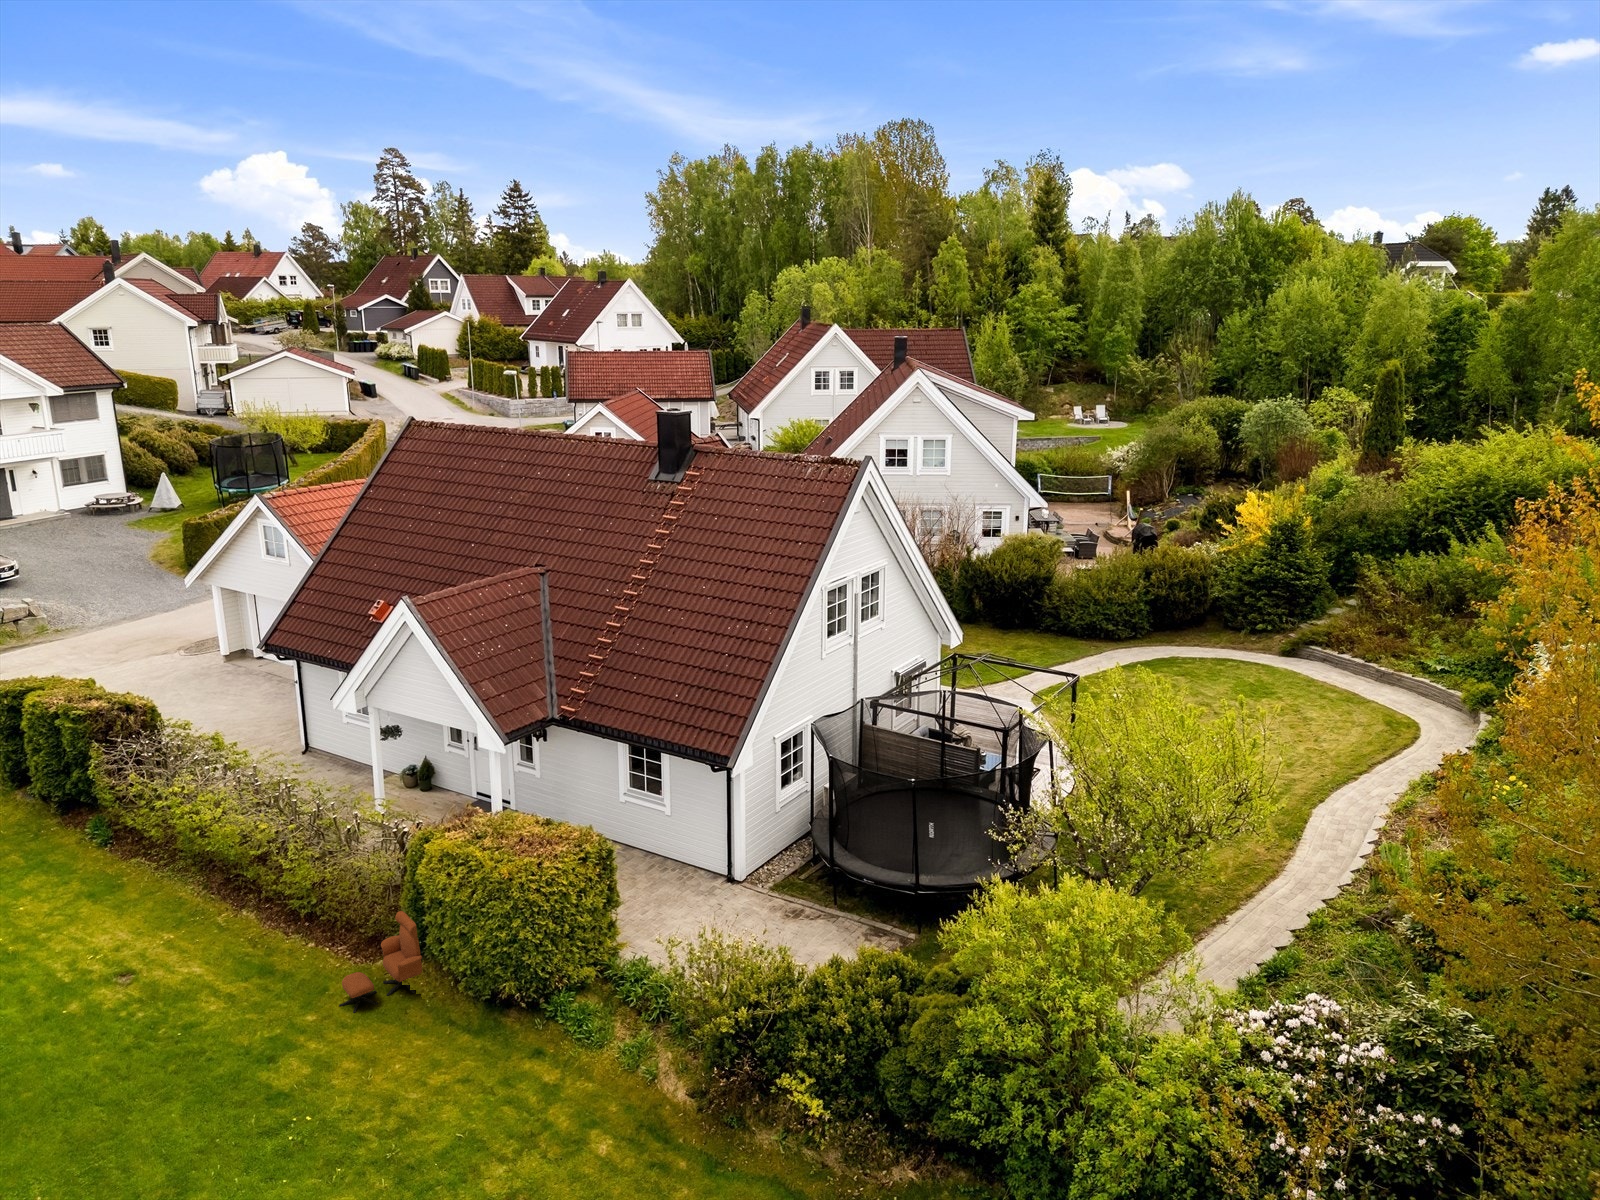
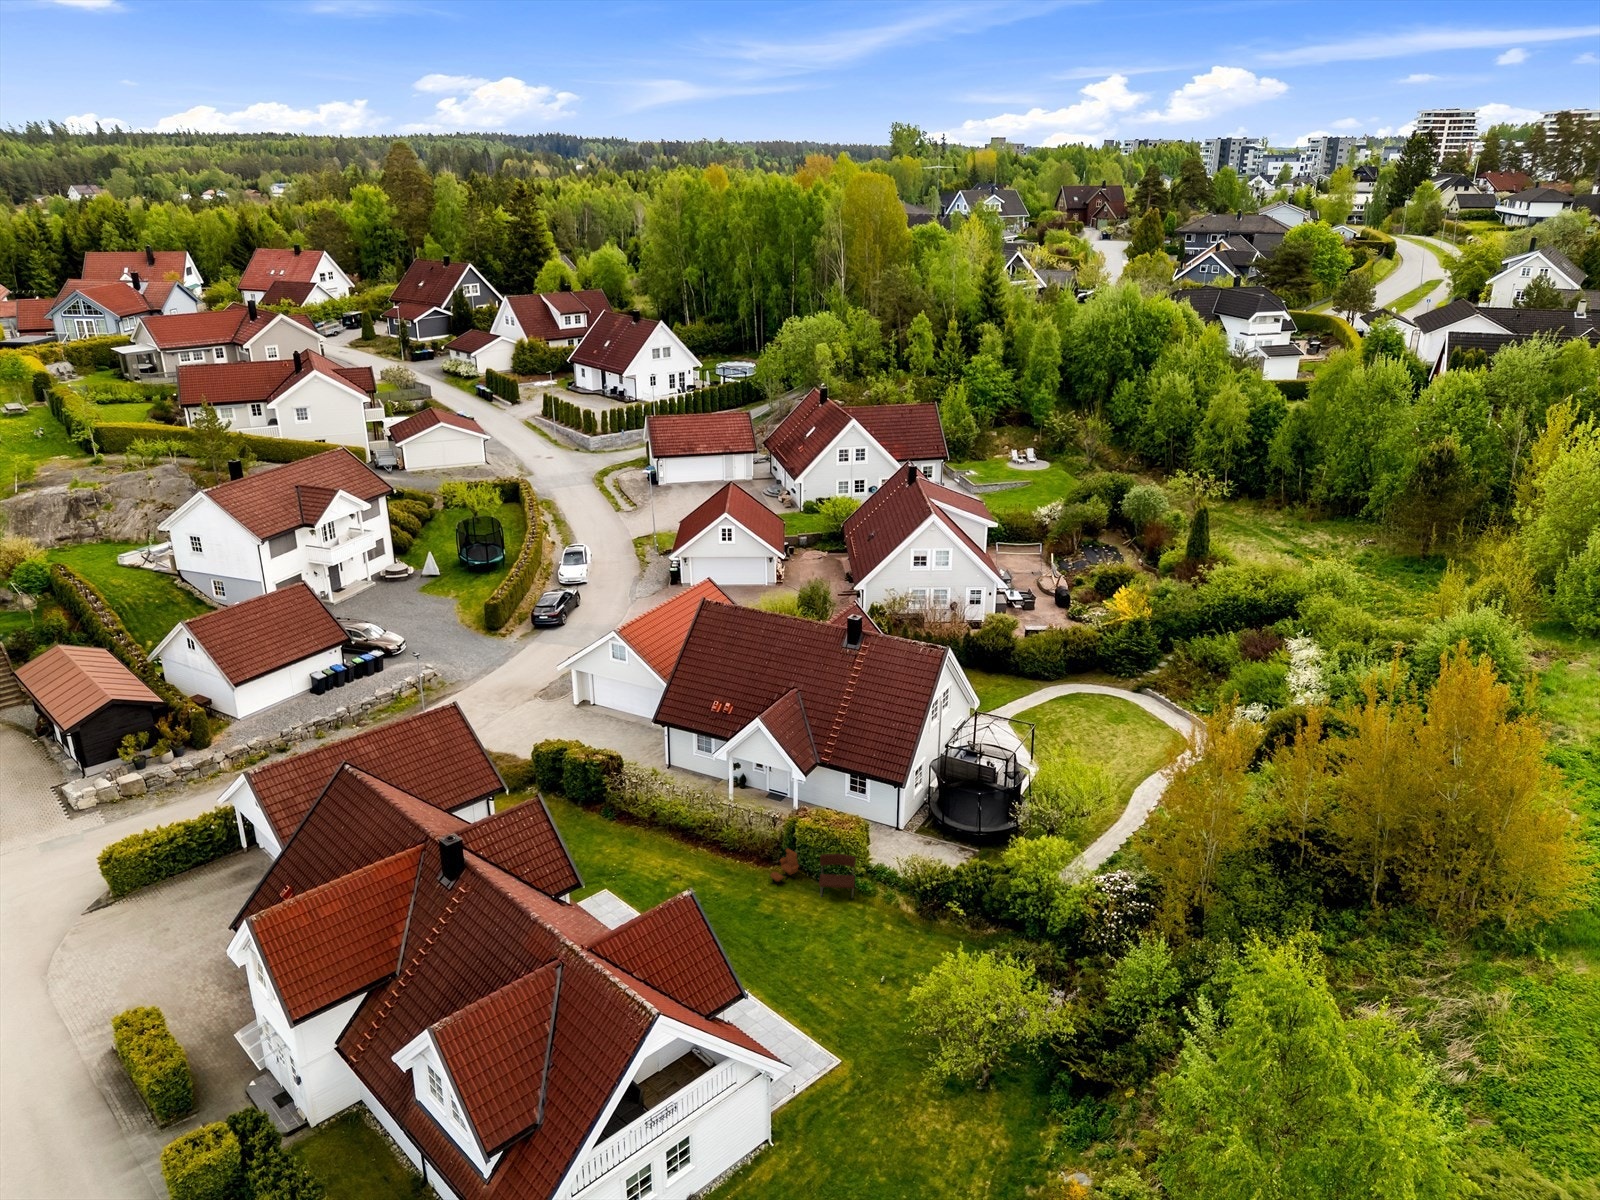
bench: none [433,924,551,1054] -> present [819,854,856,896]

